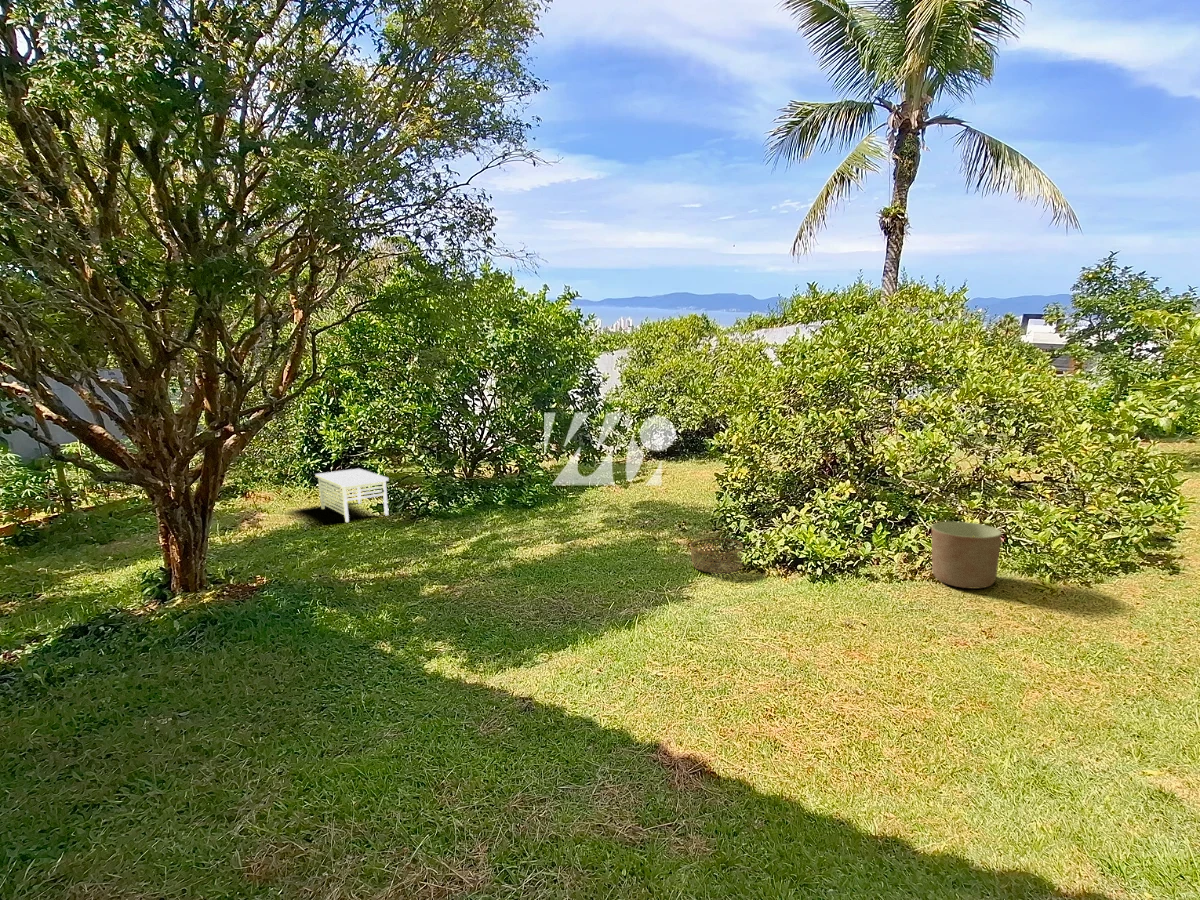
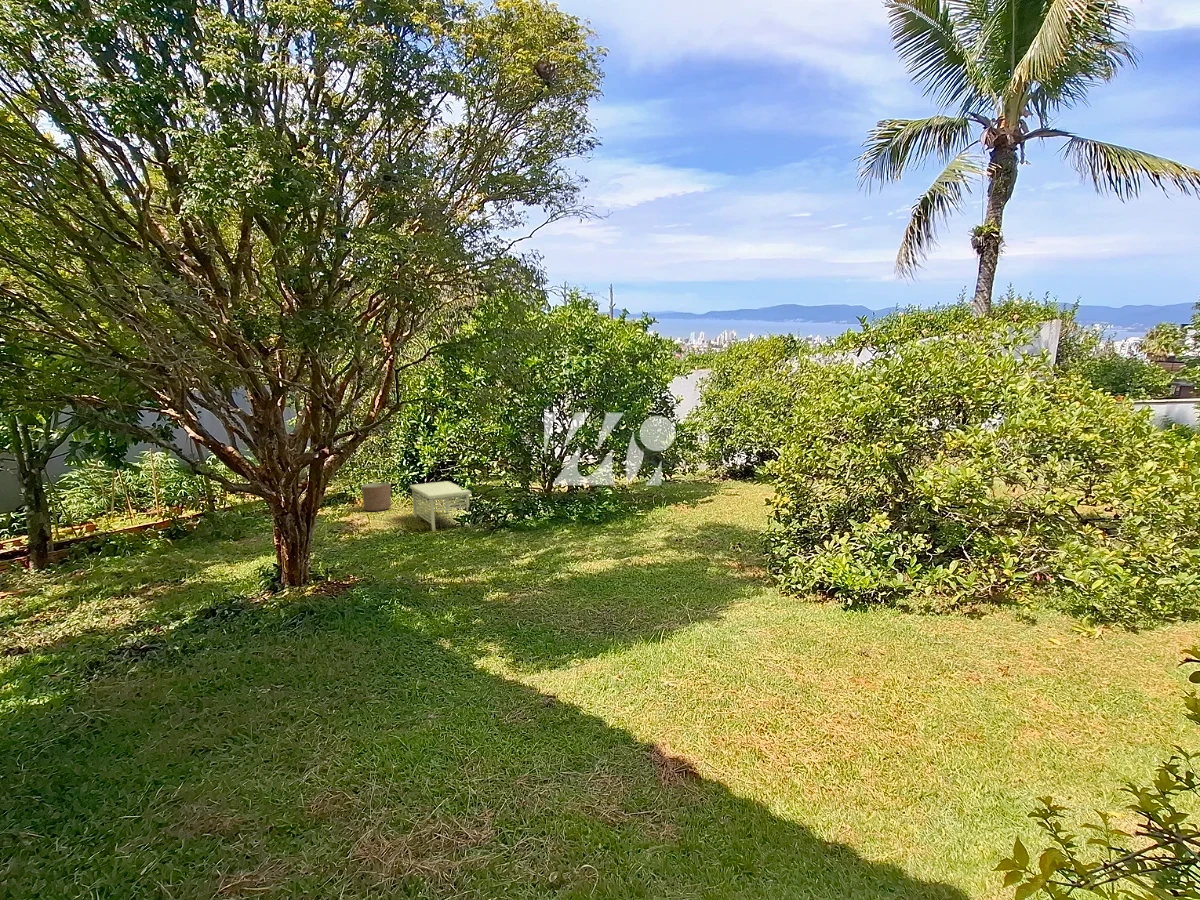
planter: present [932,522,1001,589] -> present [361,483,391,511]
basket: present [690,538,743,573] -> none [736,563,788,599]

